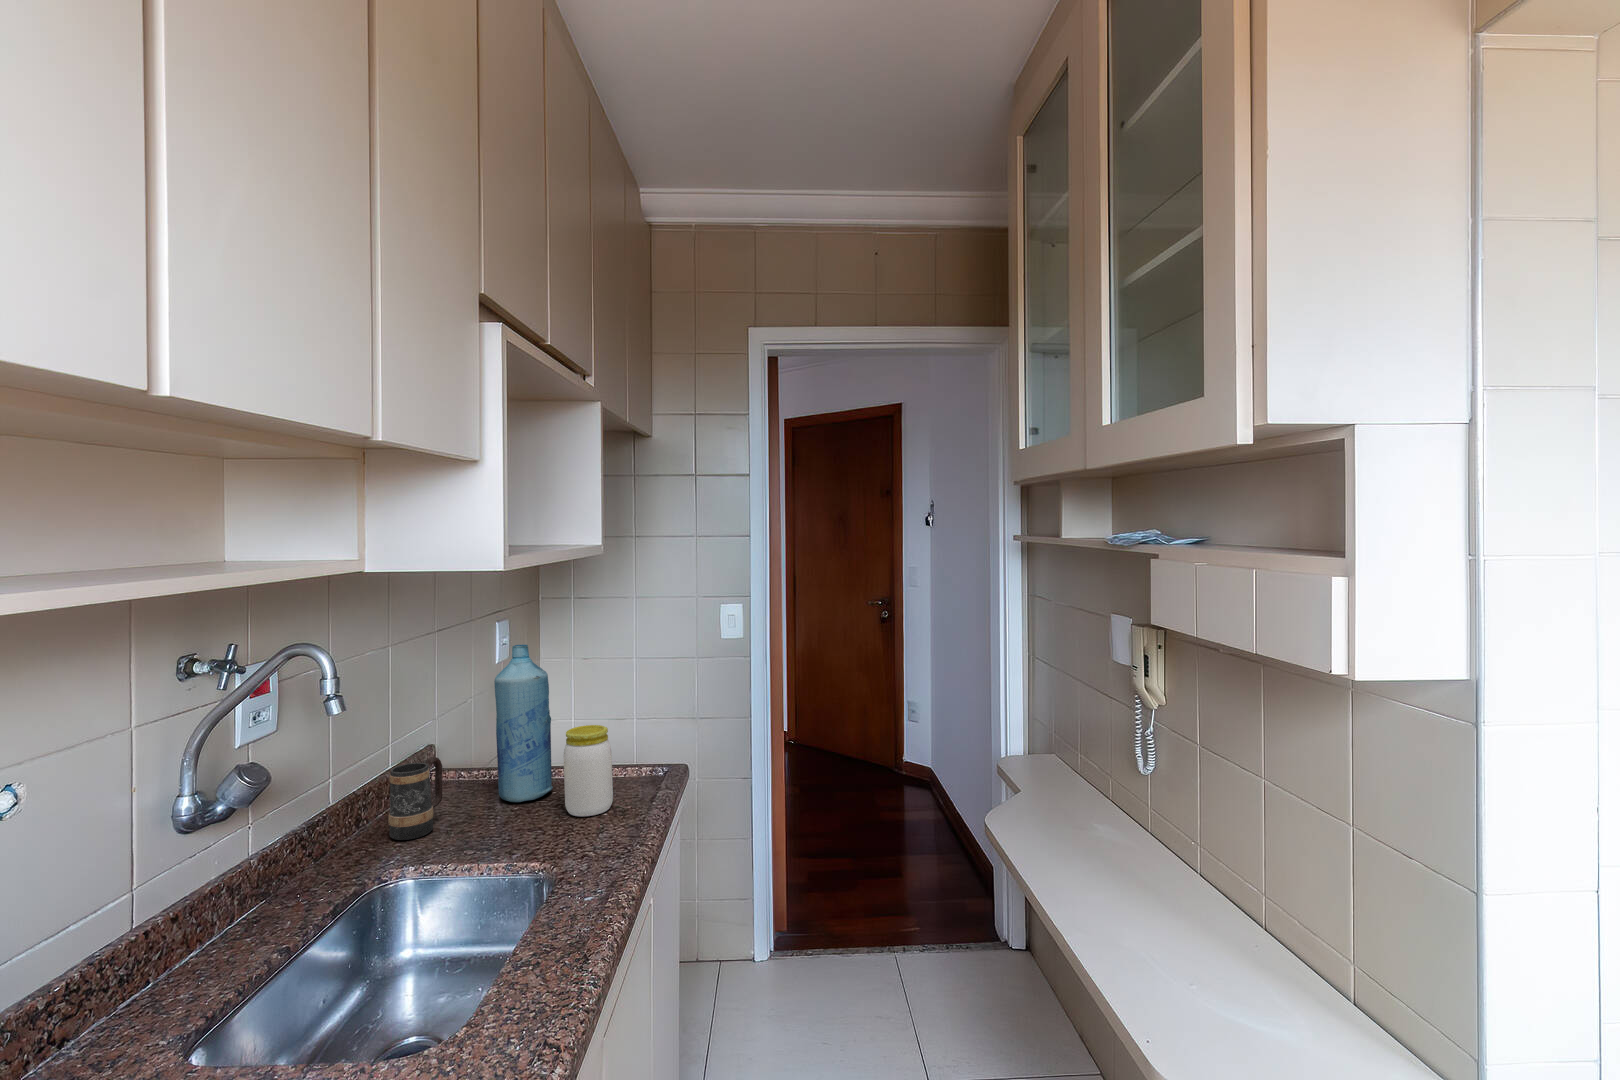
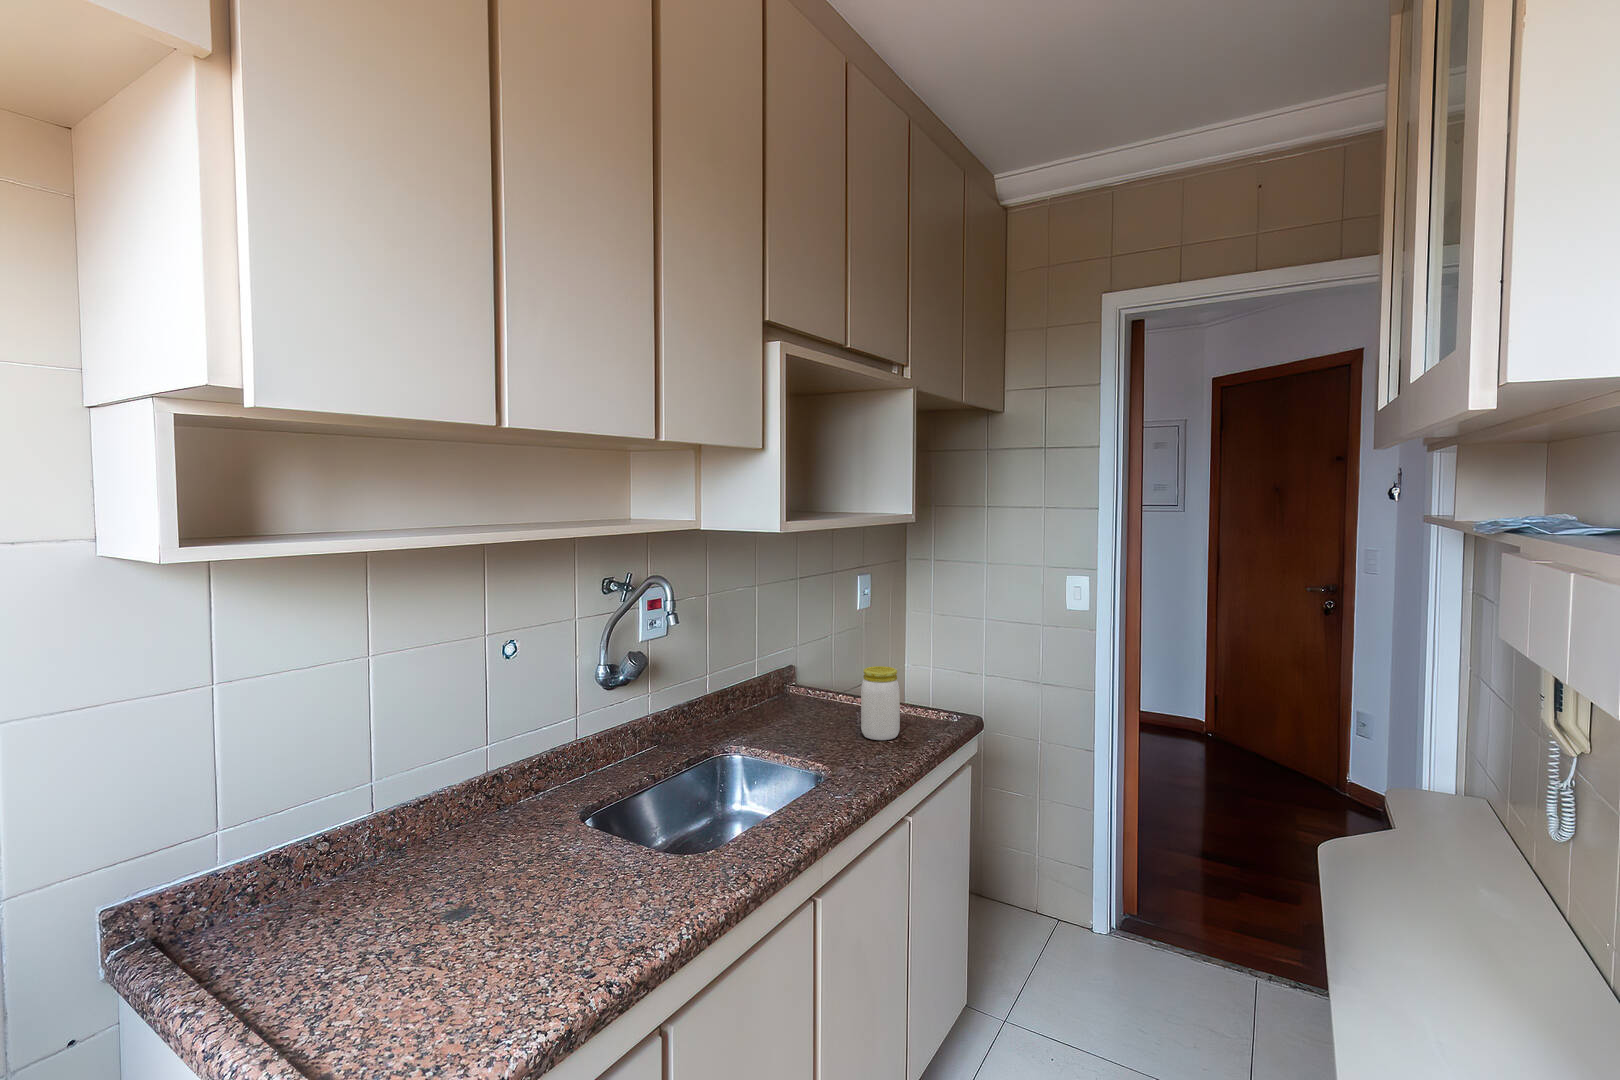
bottle: present [494,645,553,802] -> none [823,594,864,720]
mug: present [388,757,442,840] -> none [741,673,780,729]

